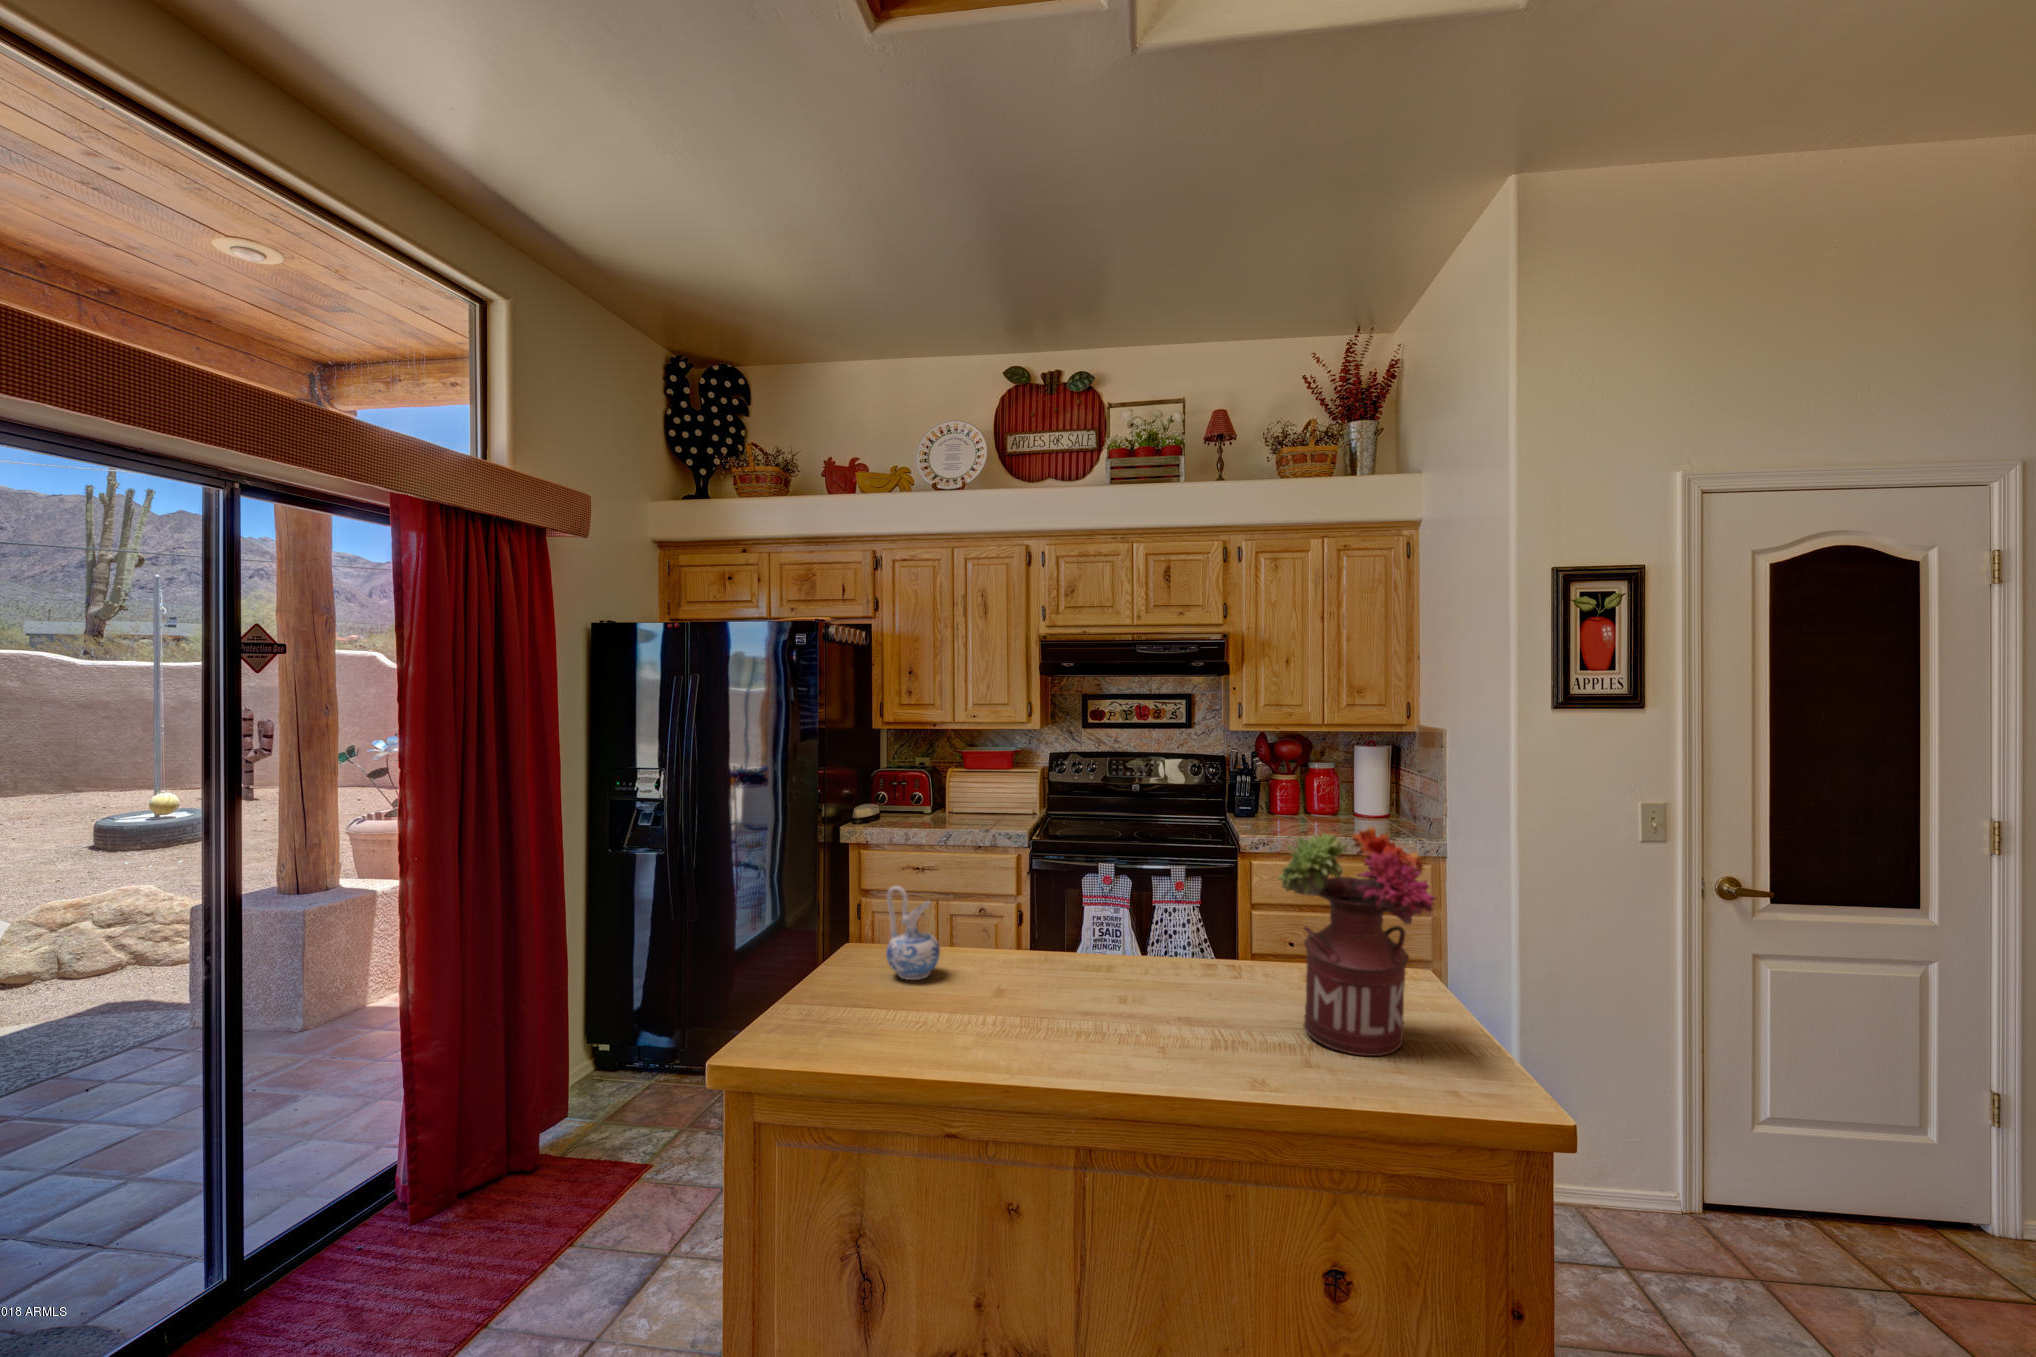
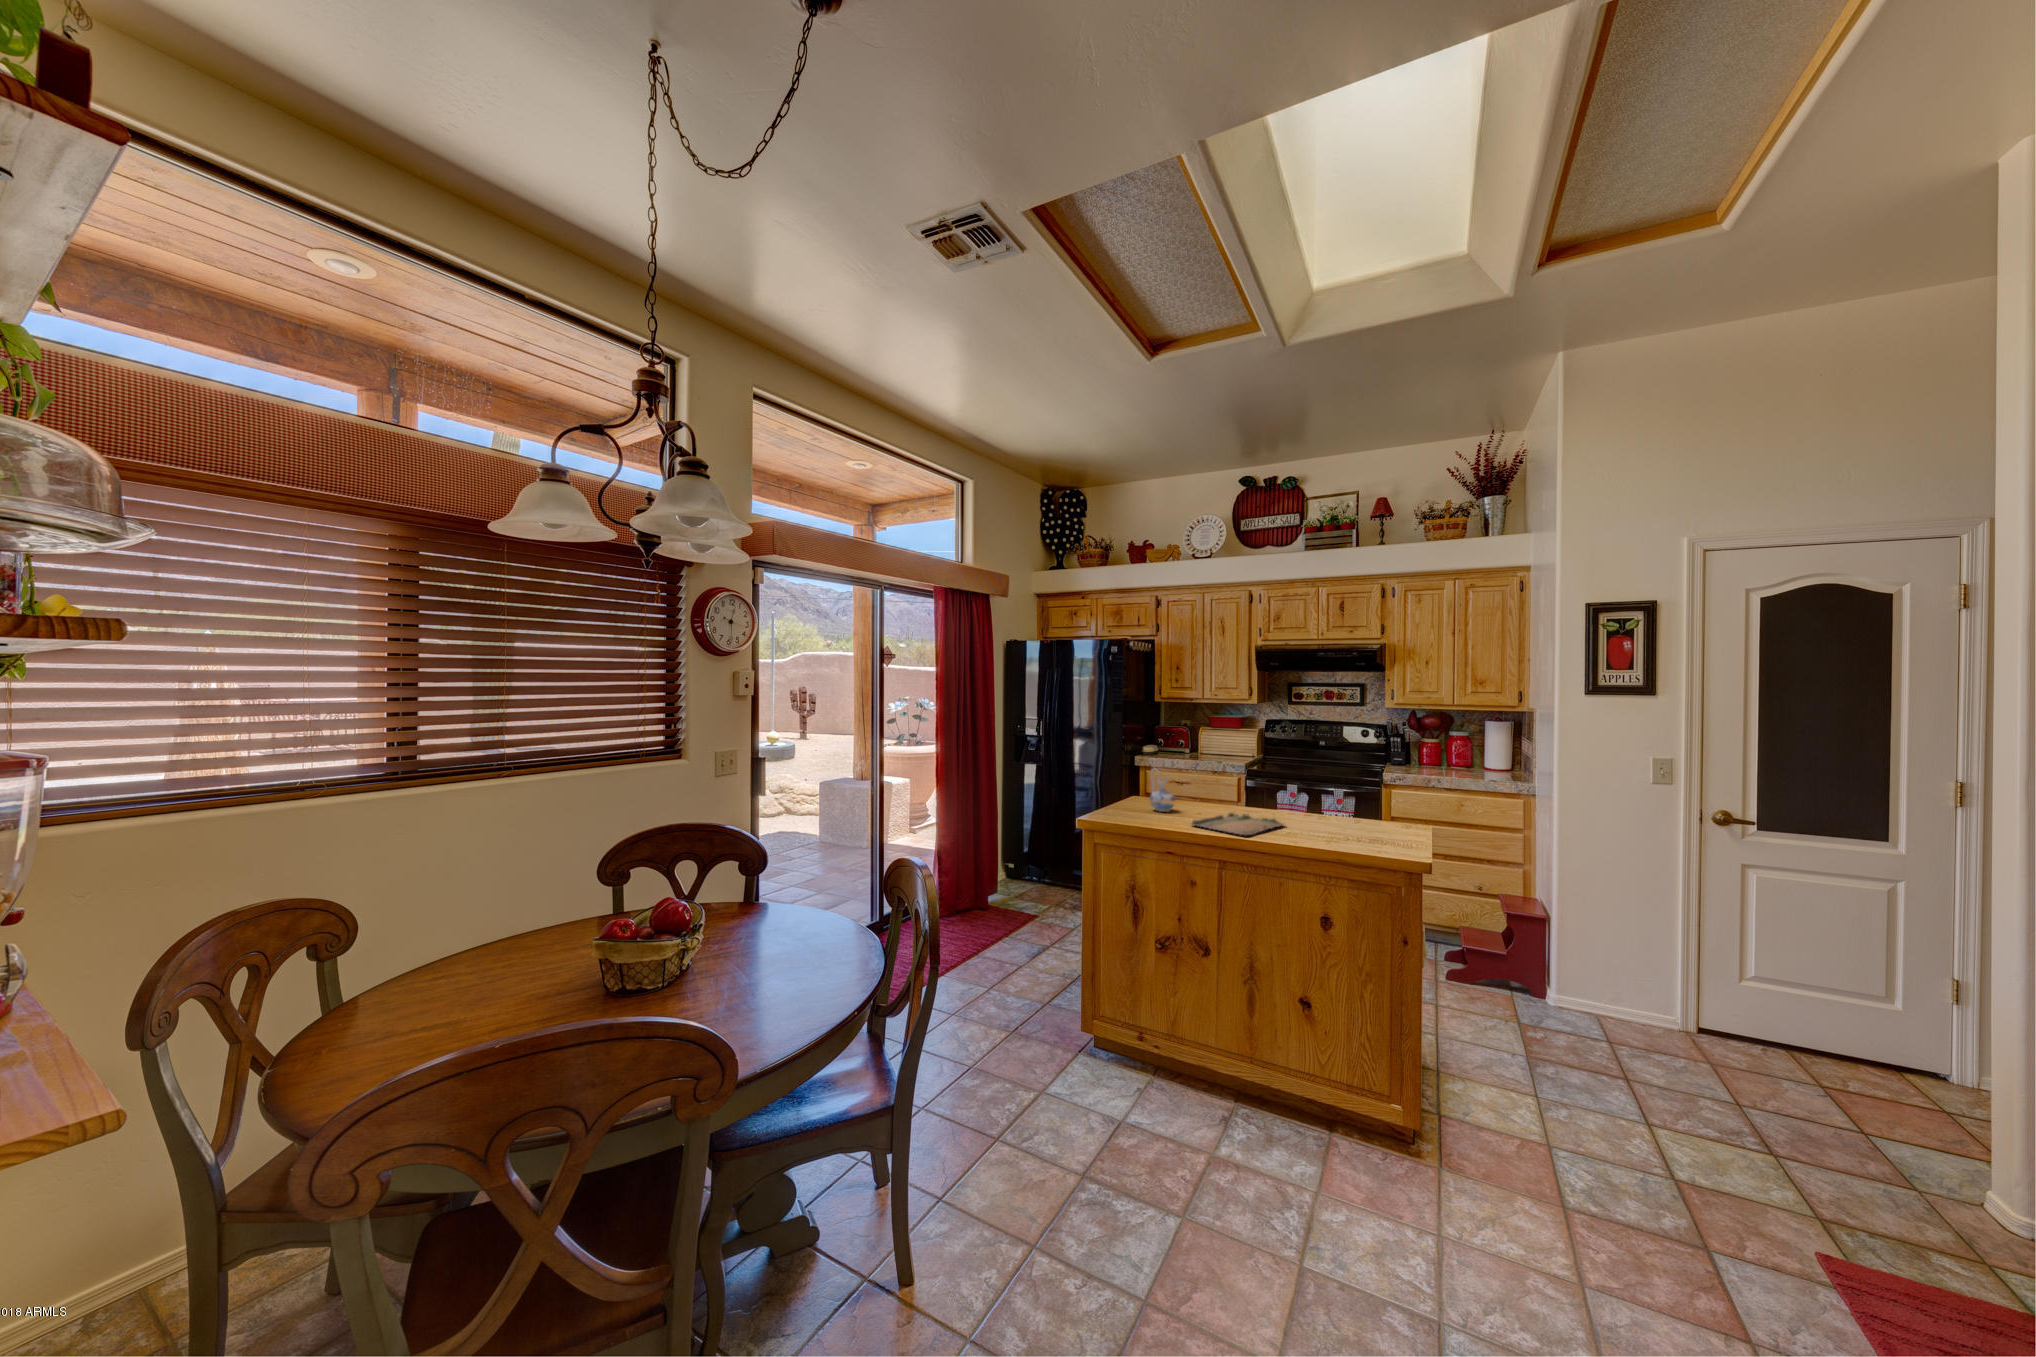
flower arrangement: present [1278,827,1436,1056] -> none [1329,745,1407,849]
tray: none [985,966,1171,1050] -> present [1192,813,1284,835]

